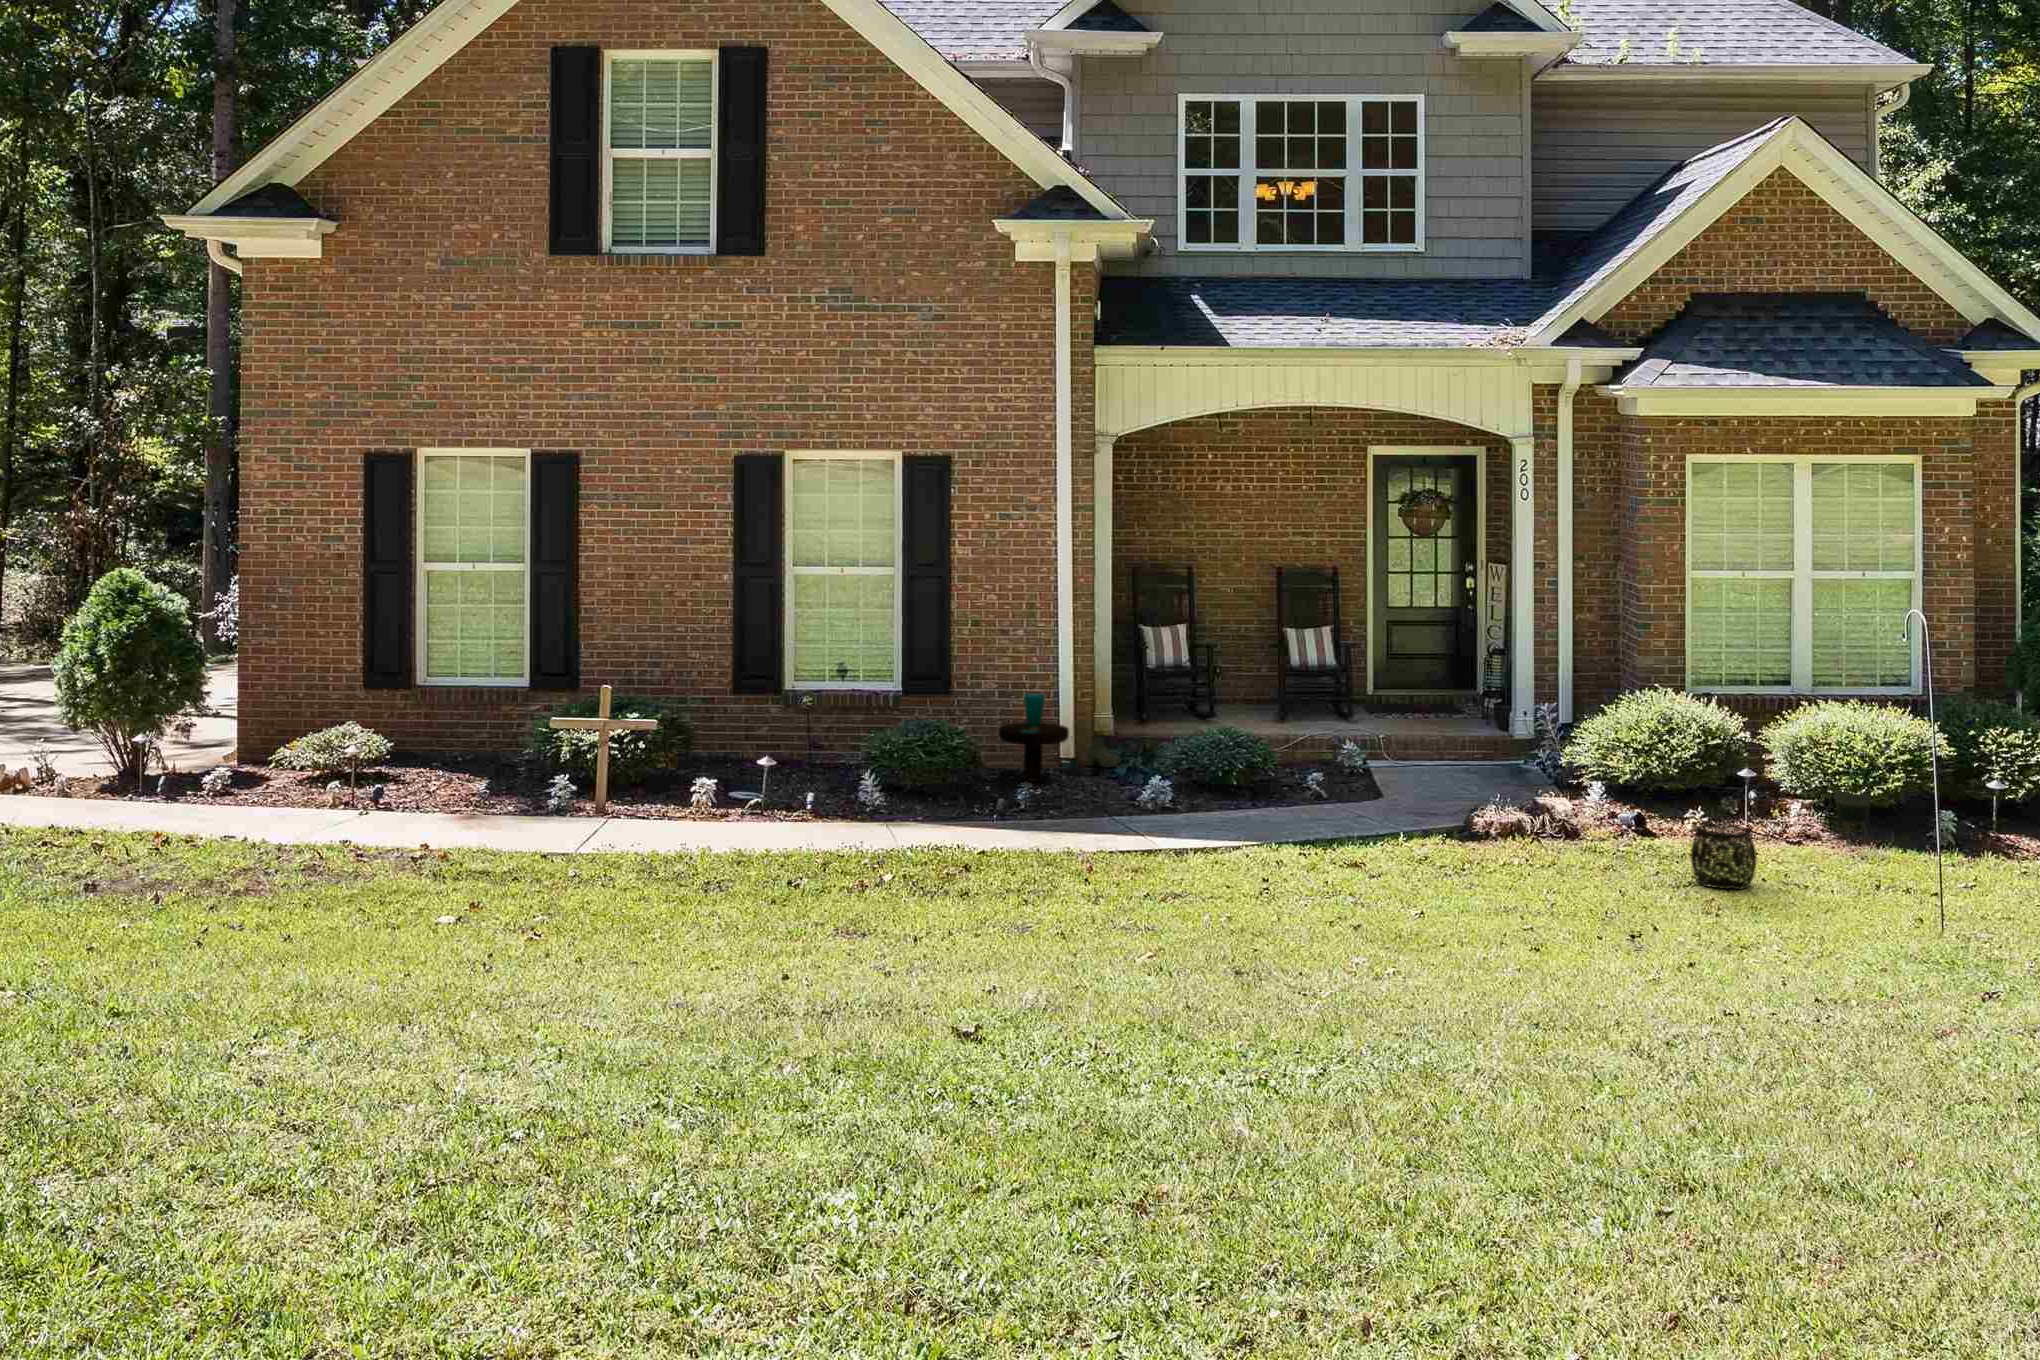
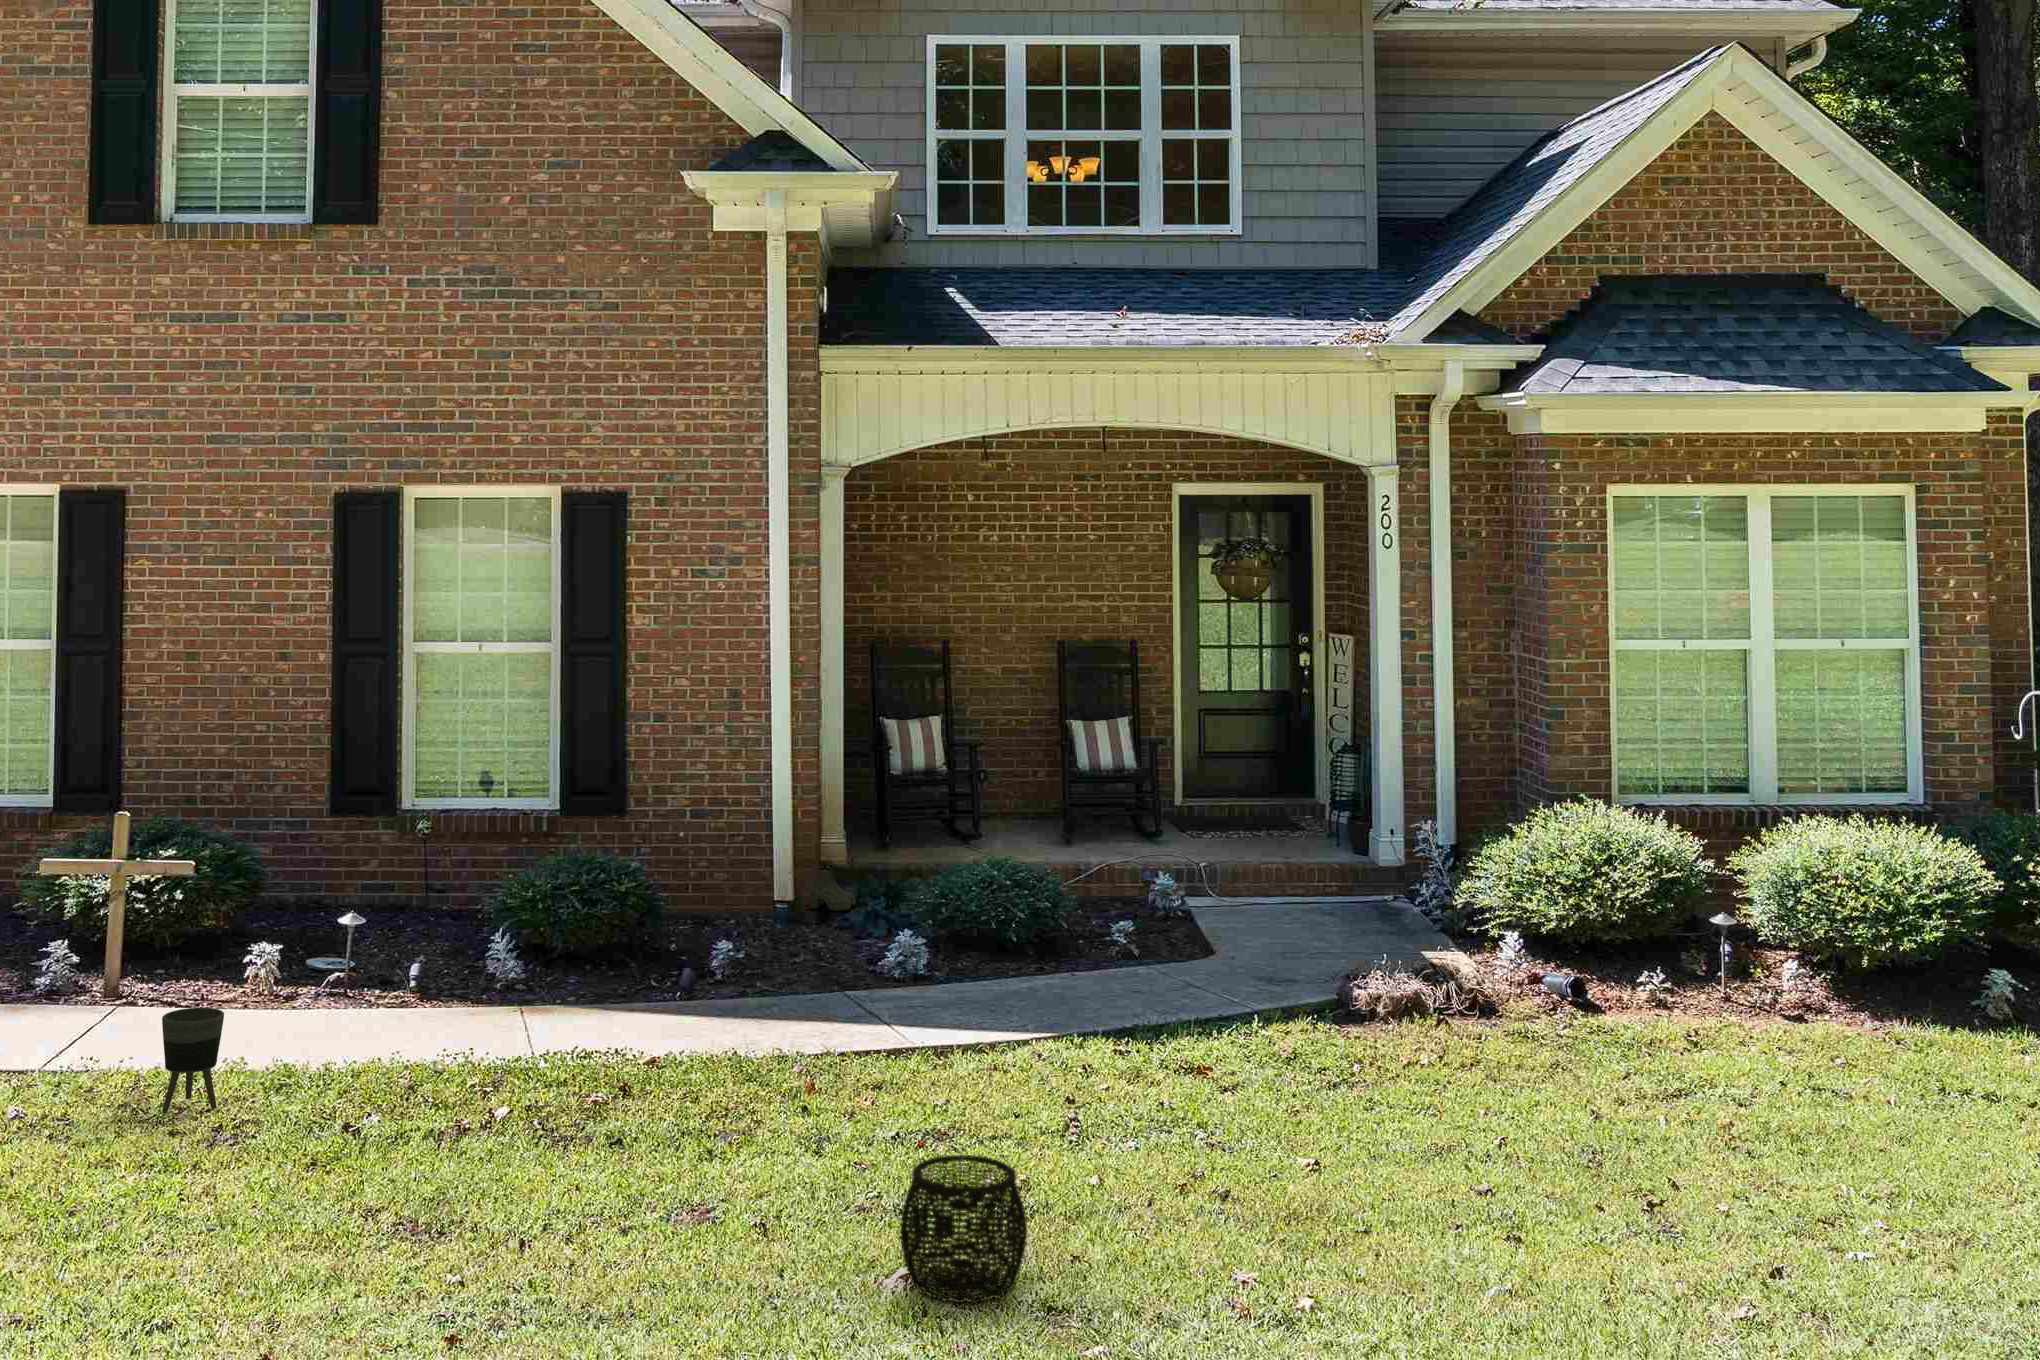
side table: present [998,694,1069,781] -> none [690,812,786,934]
planter: present [1835,791,1870,845] -> present [162,1008,224,1113]
woven basket: present [1691,824,1757,889] -> present [900,1155,1028,1303]

